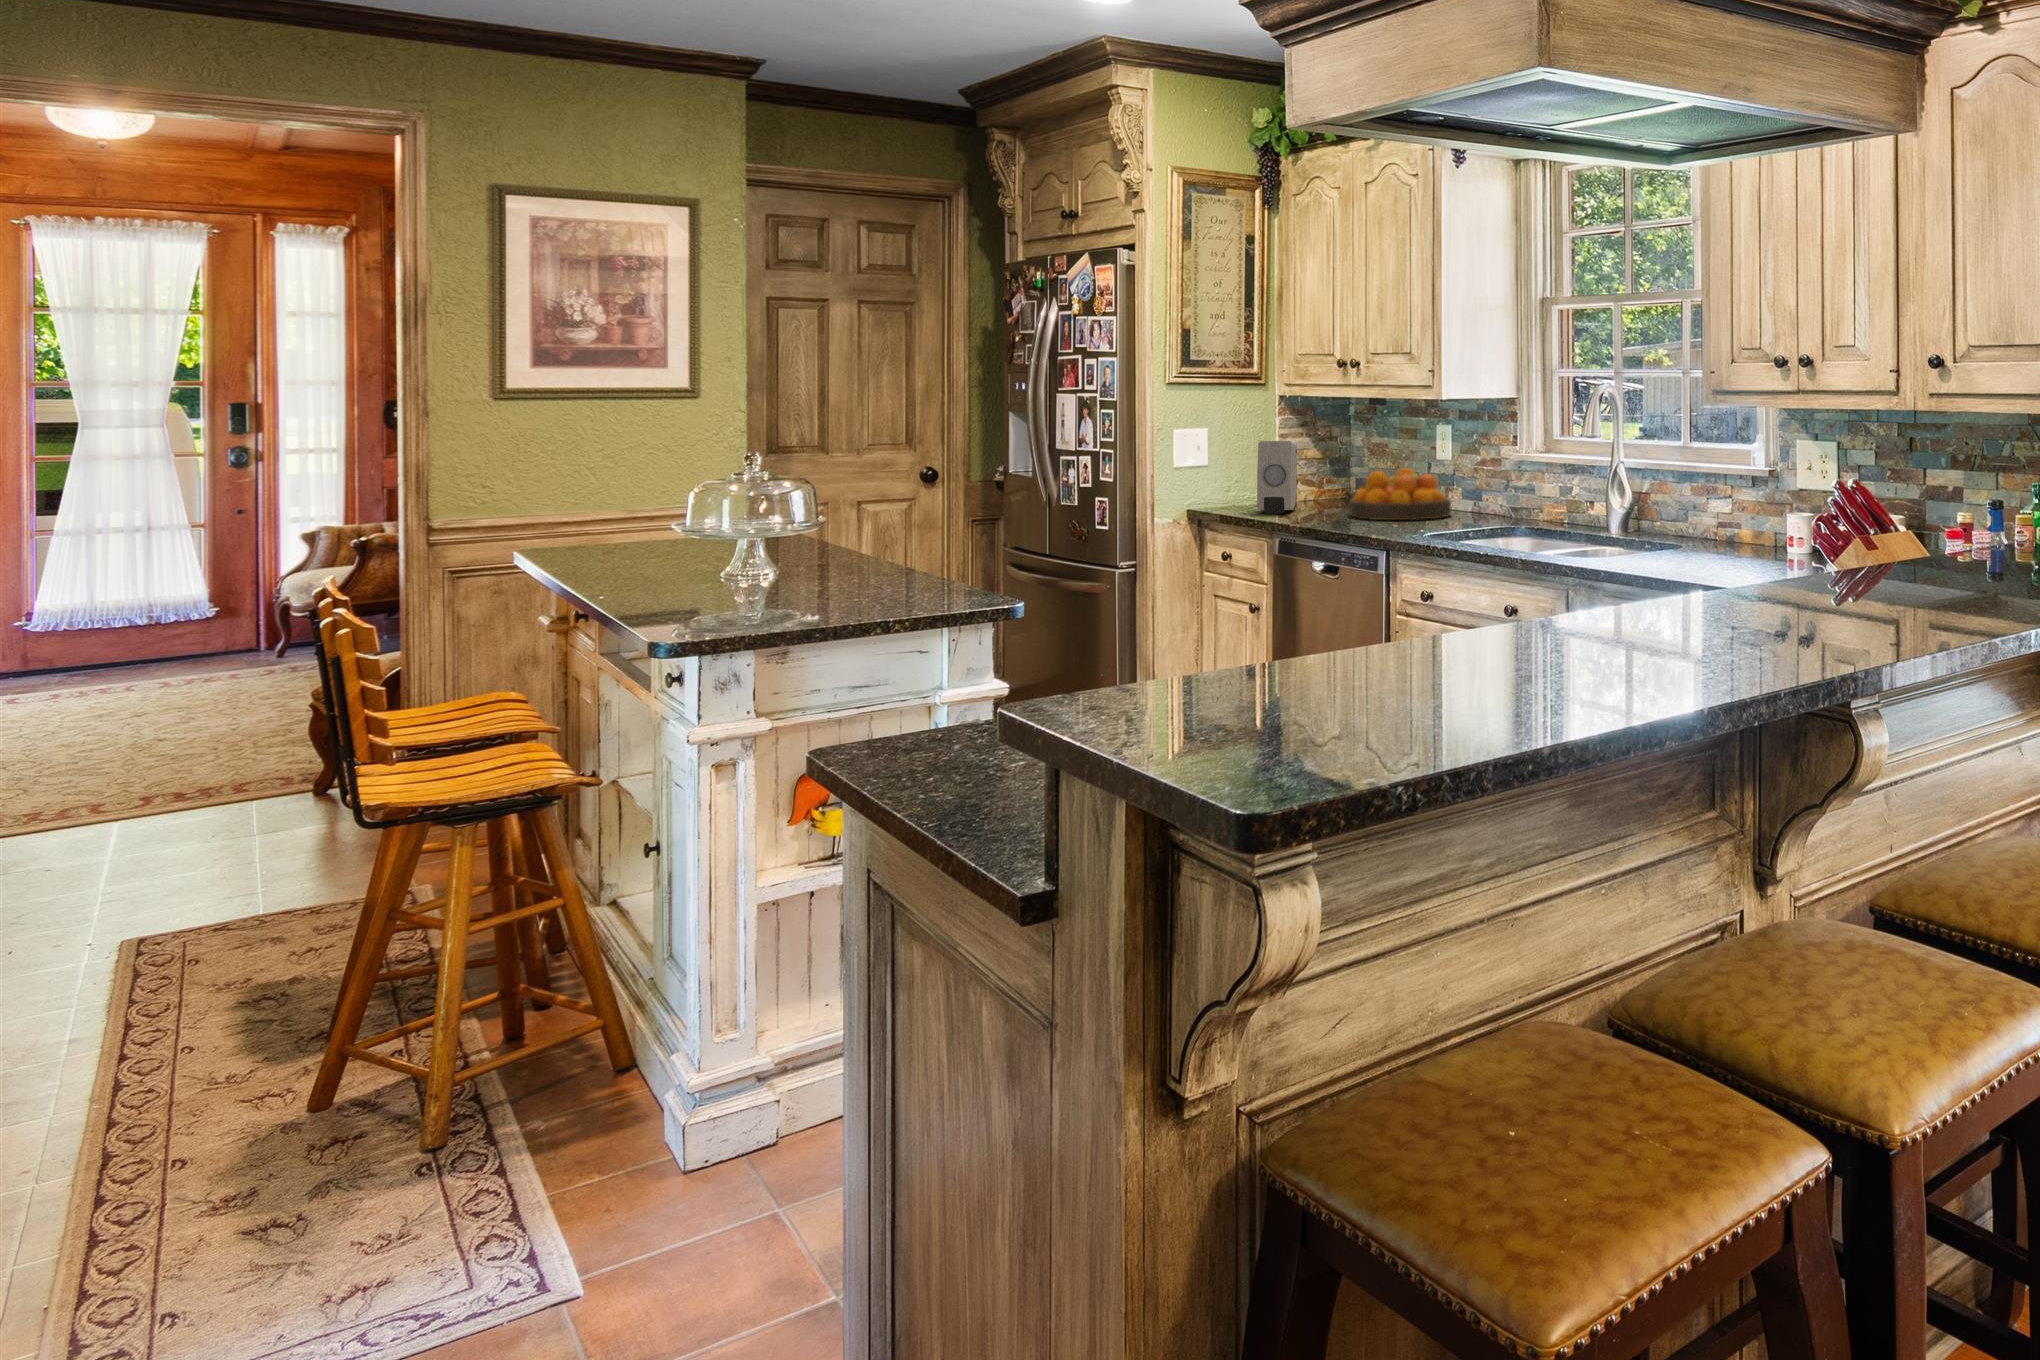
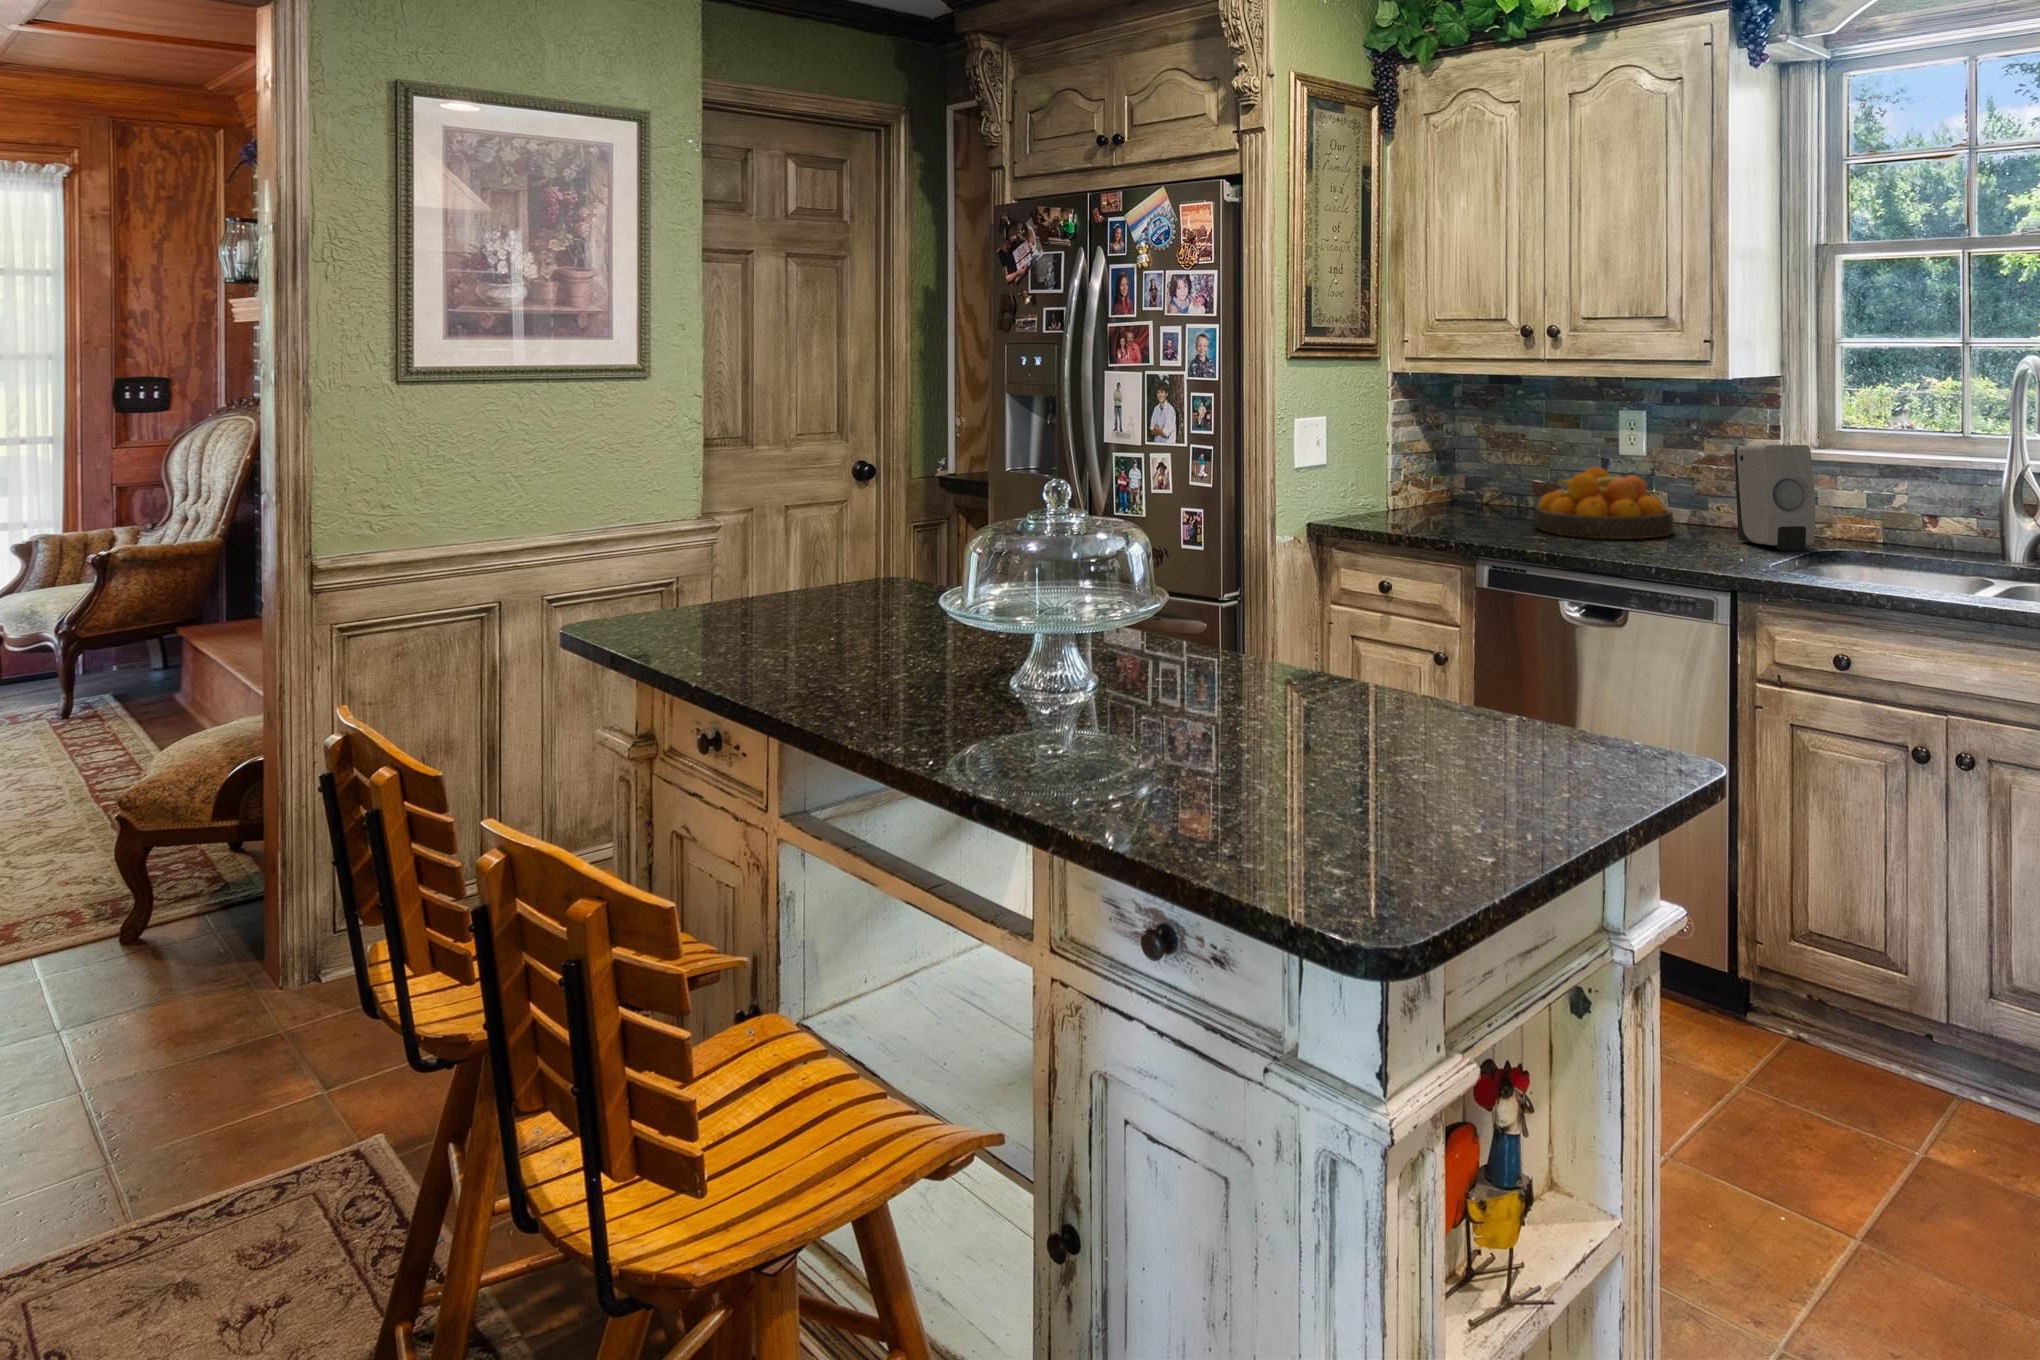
soap dispenser: present [1257,441,1297,514] -> present [1735,445,1815,551]

